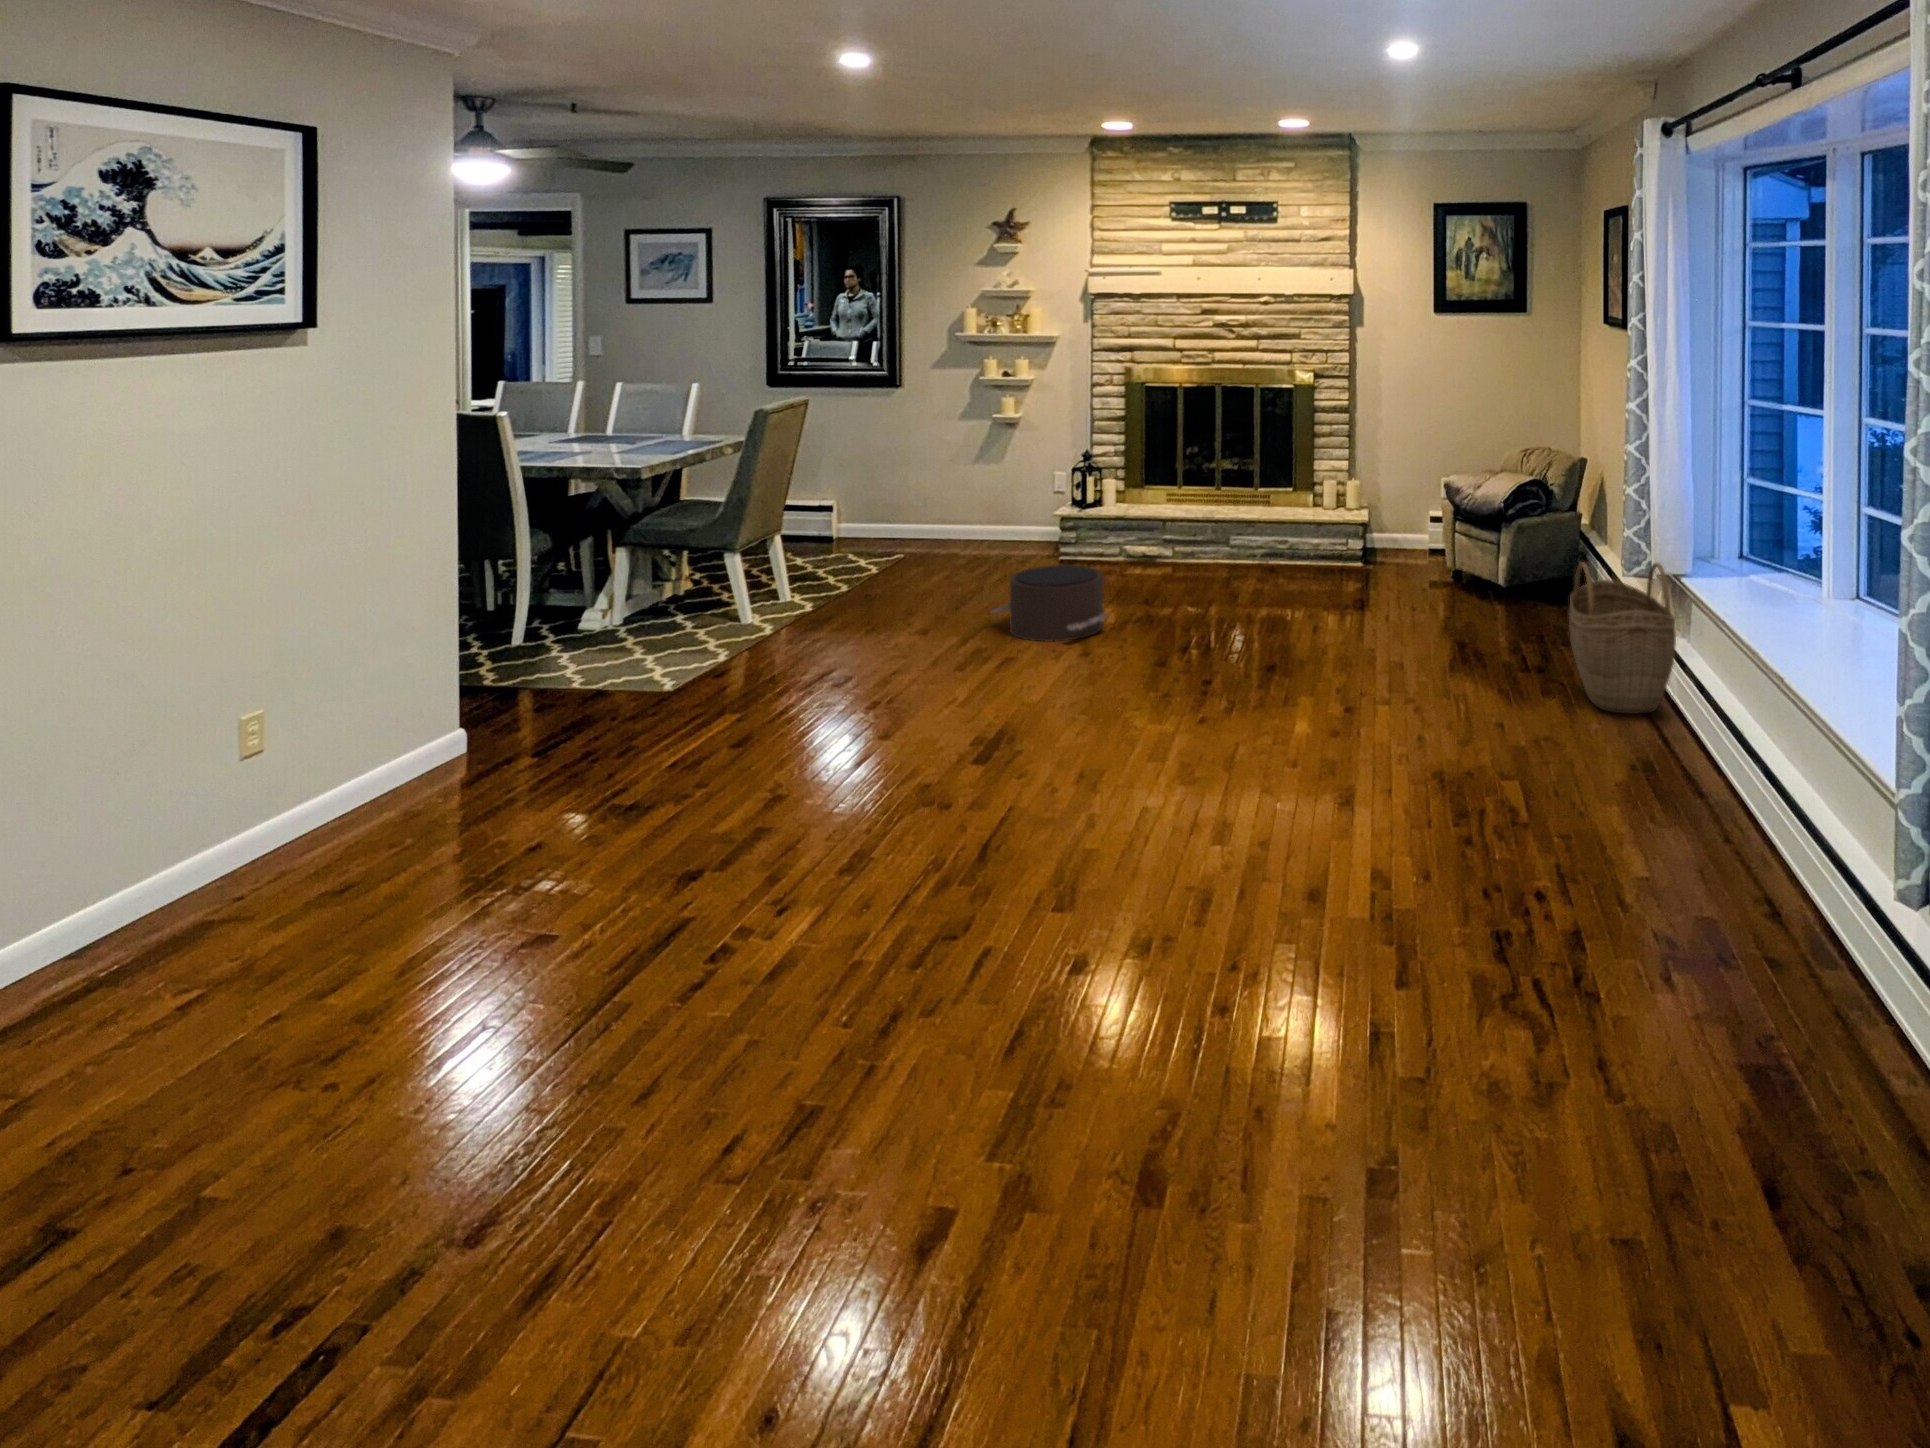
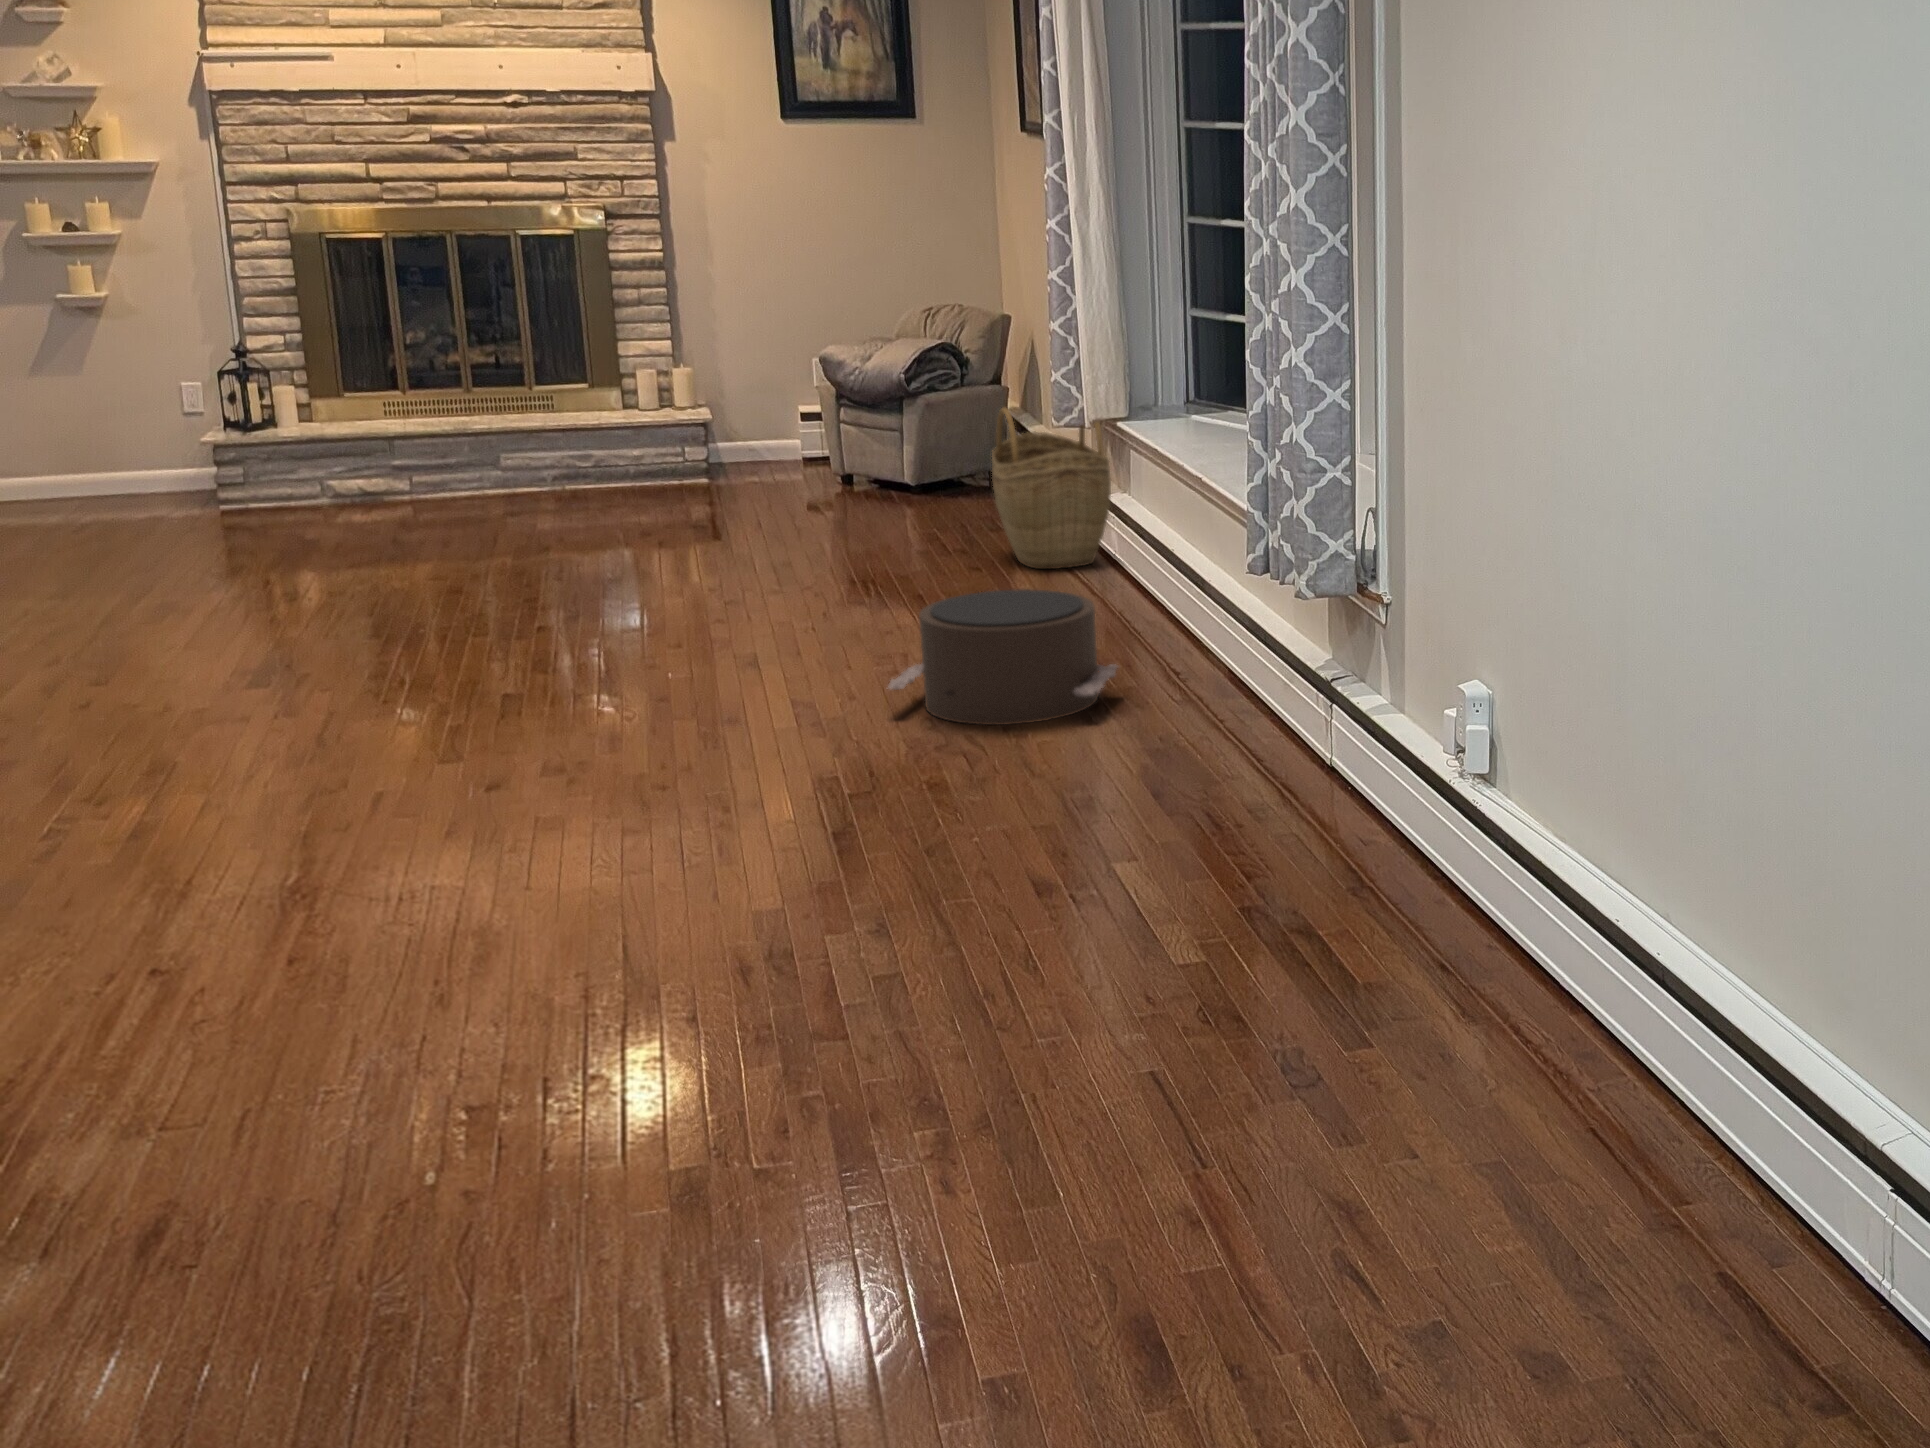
pouf: present [992,565,1107,642] -> present [887,589,1118,725]

